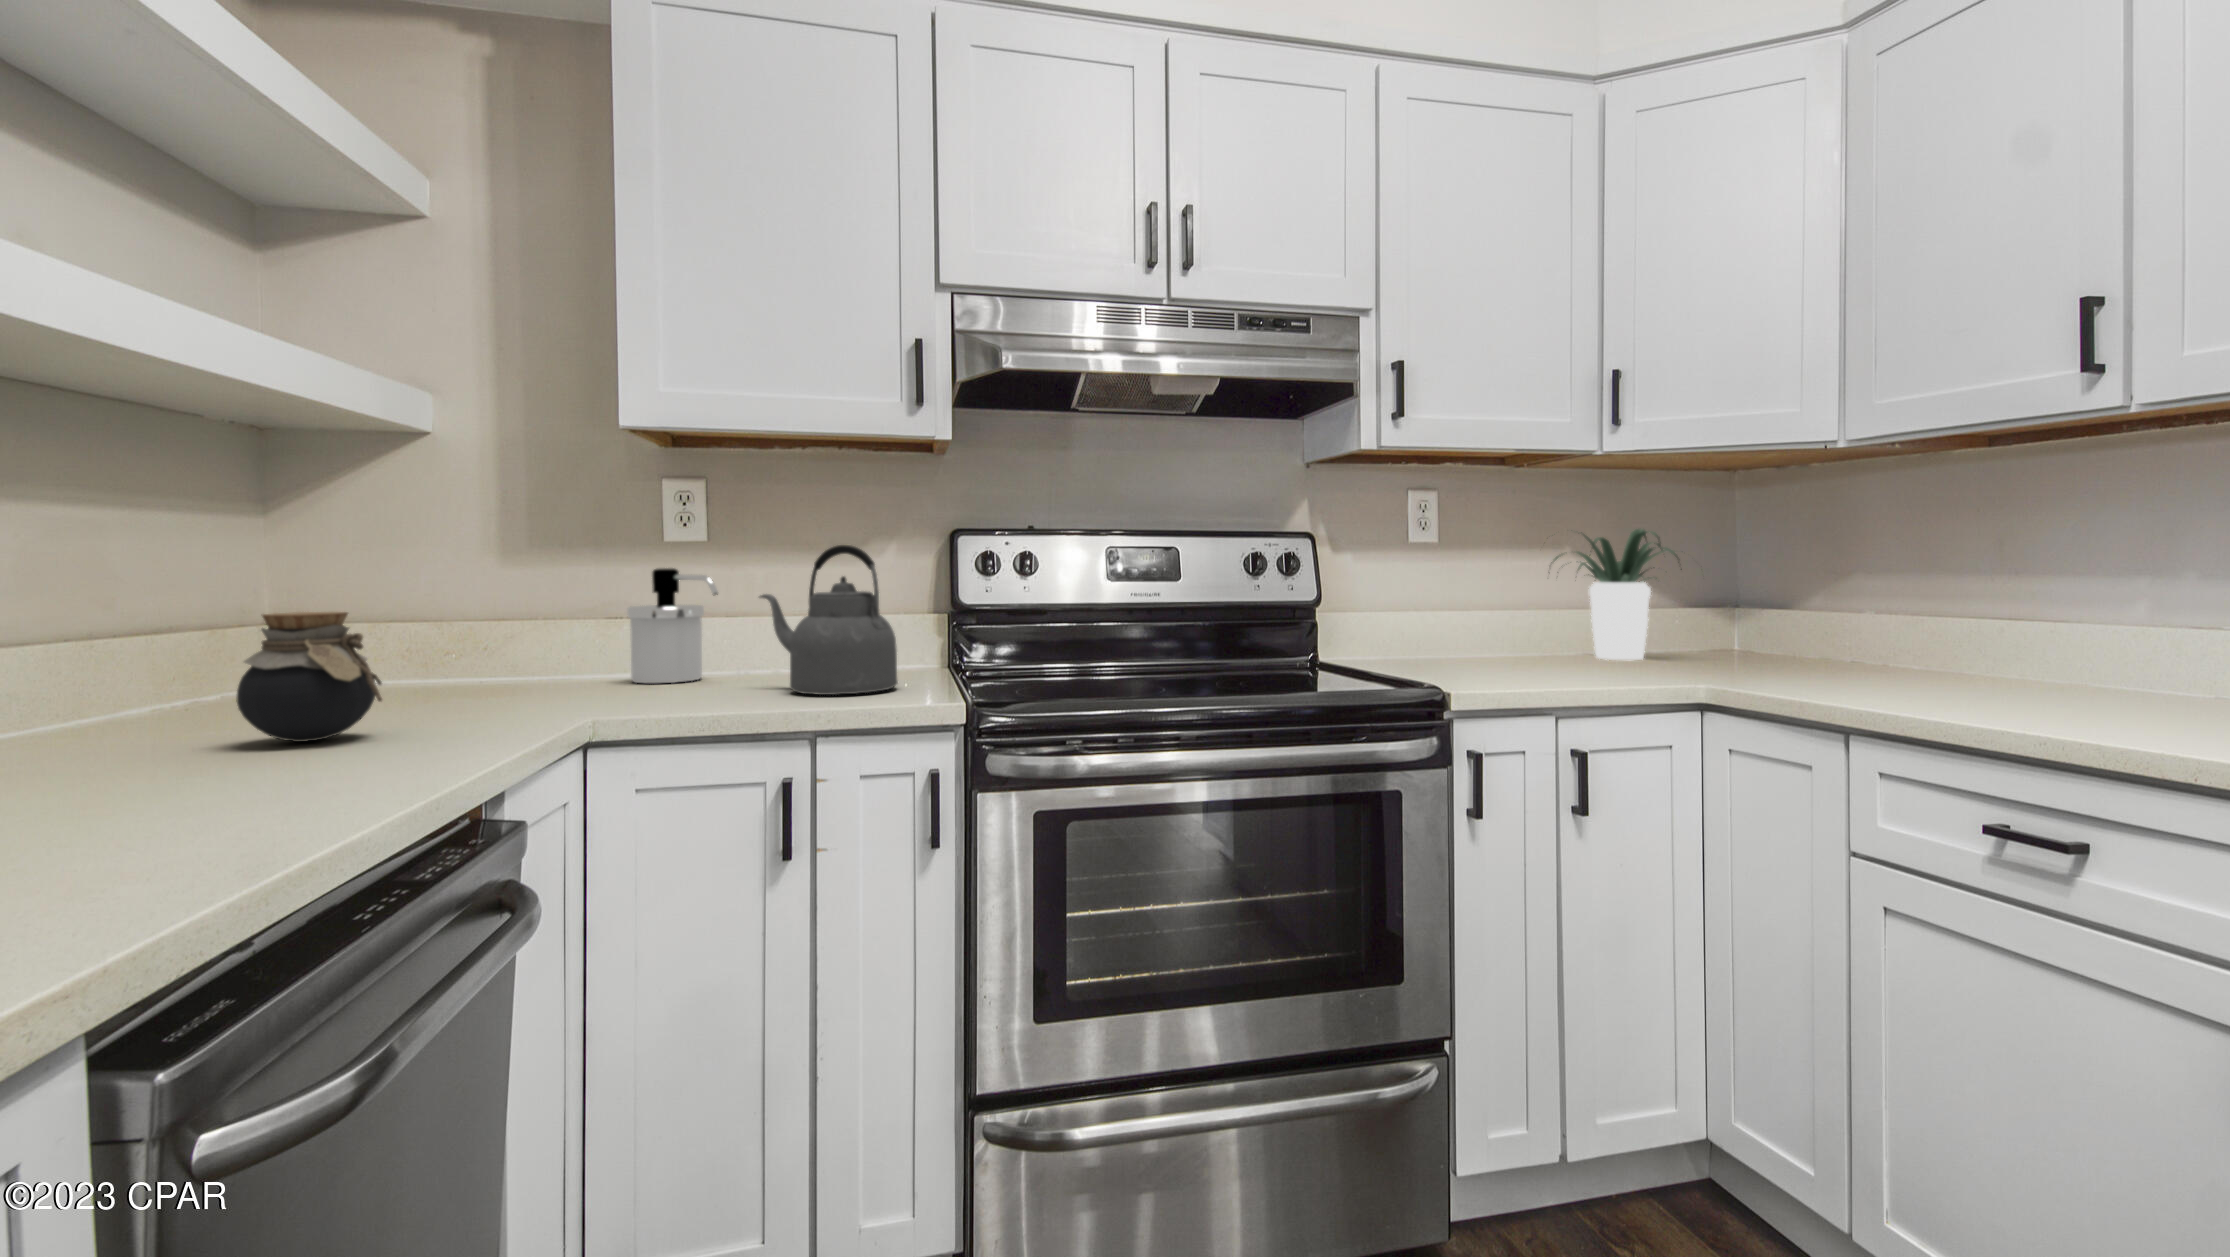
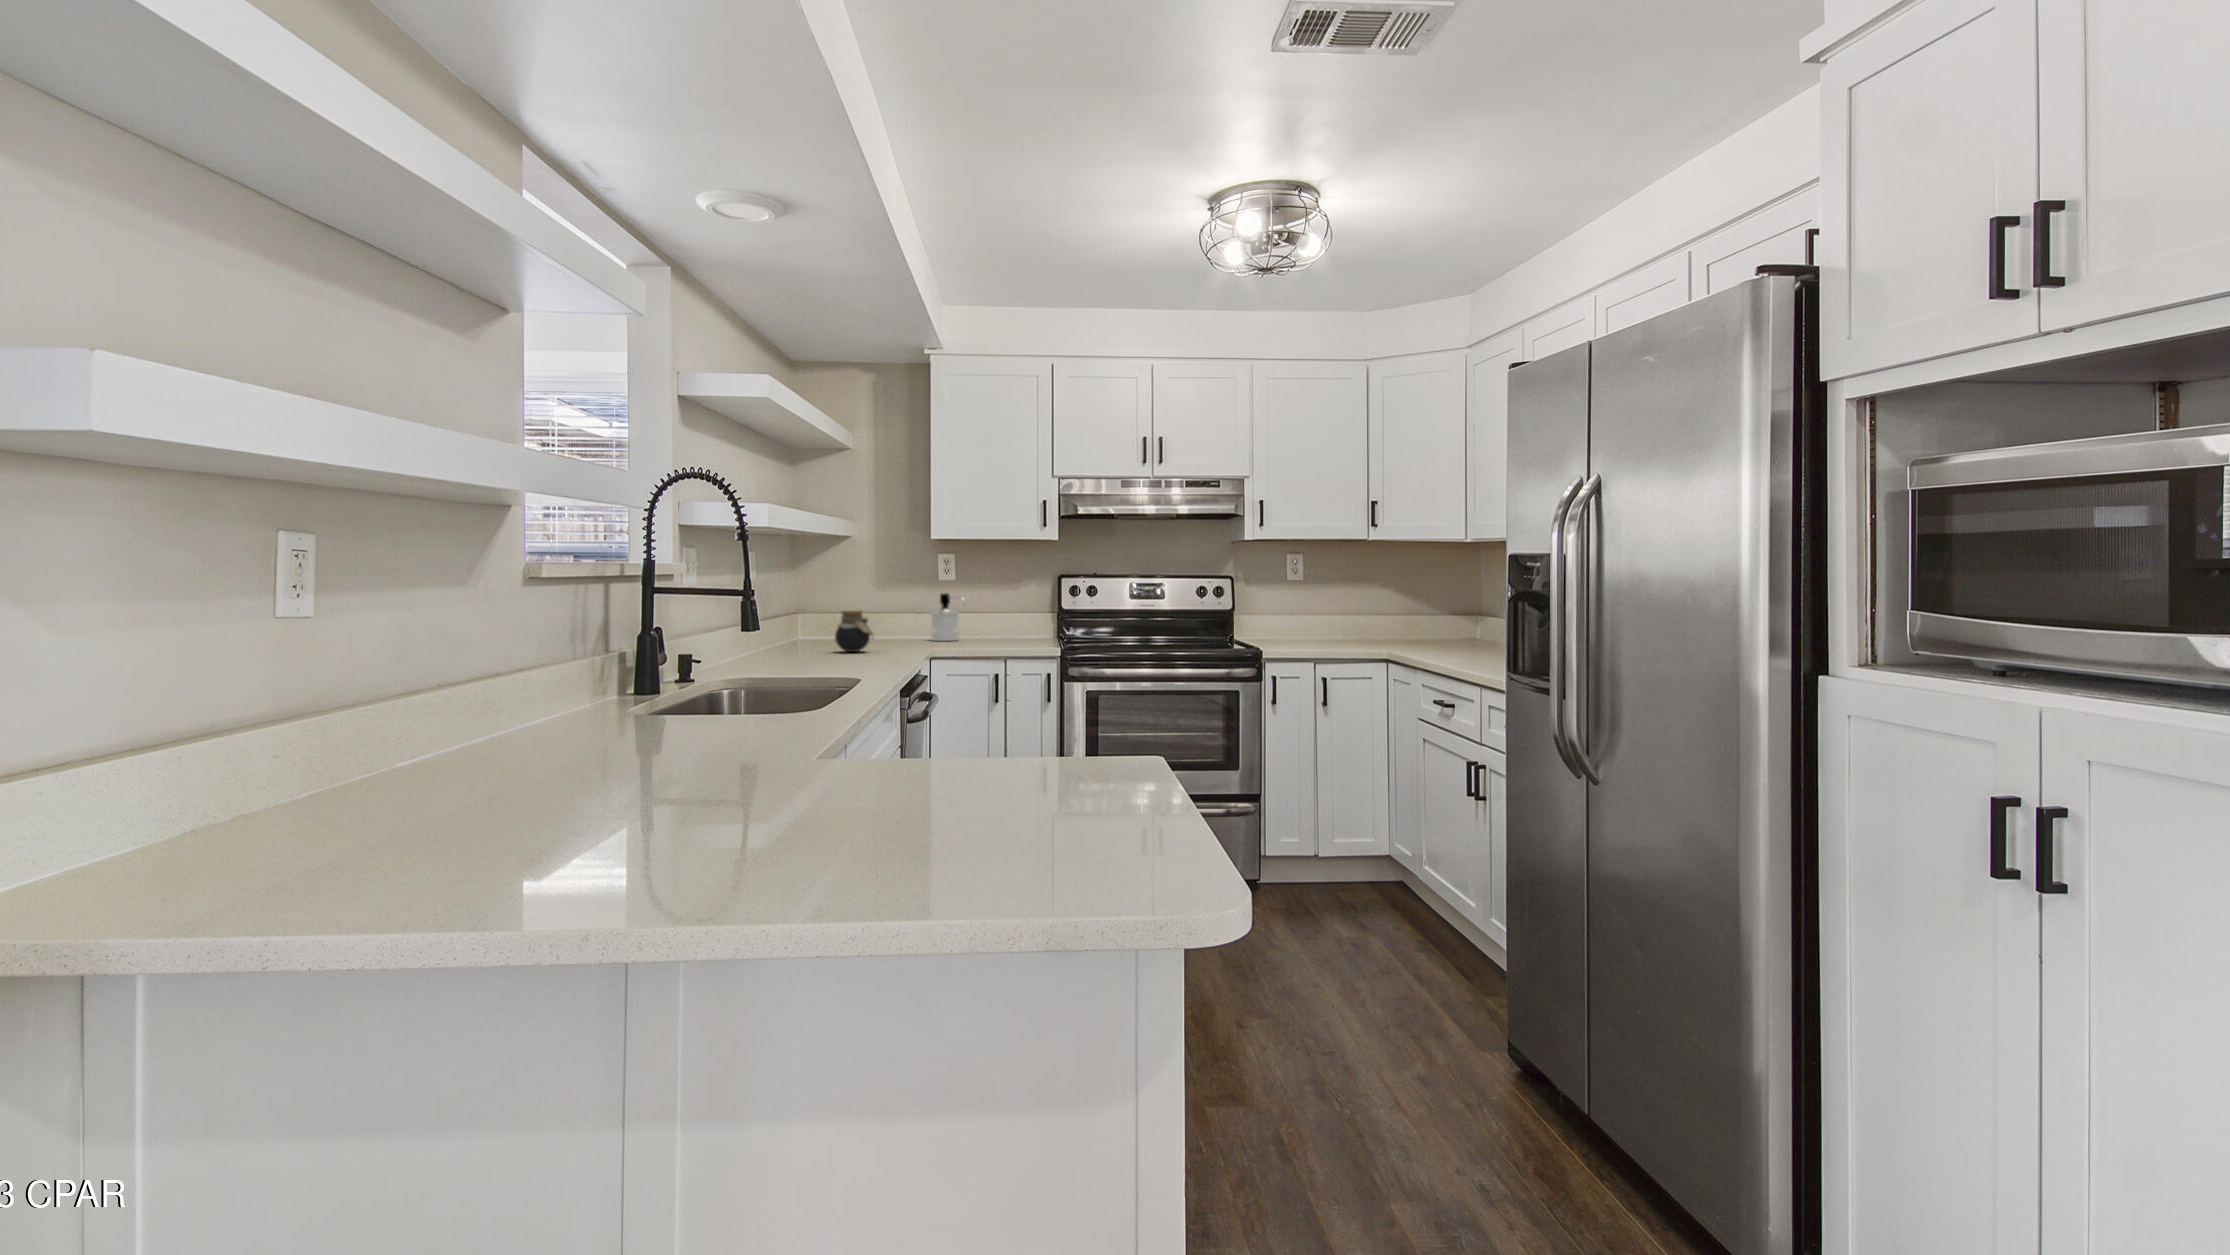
potted plant: present [1551,529,1682,660] -> none [1352,575,1435,643]
kettle: present [760,545,898,695] -> none [983,585,1037,646]

